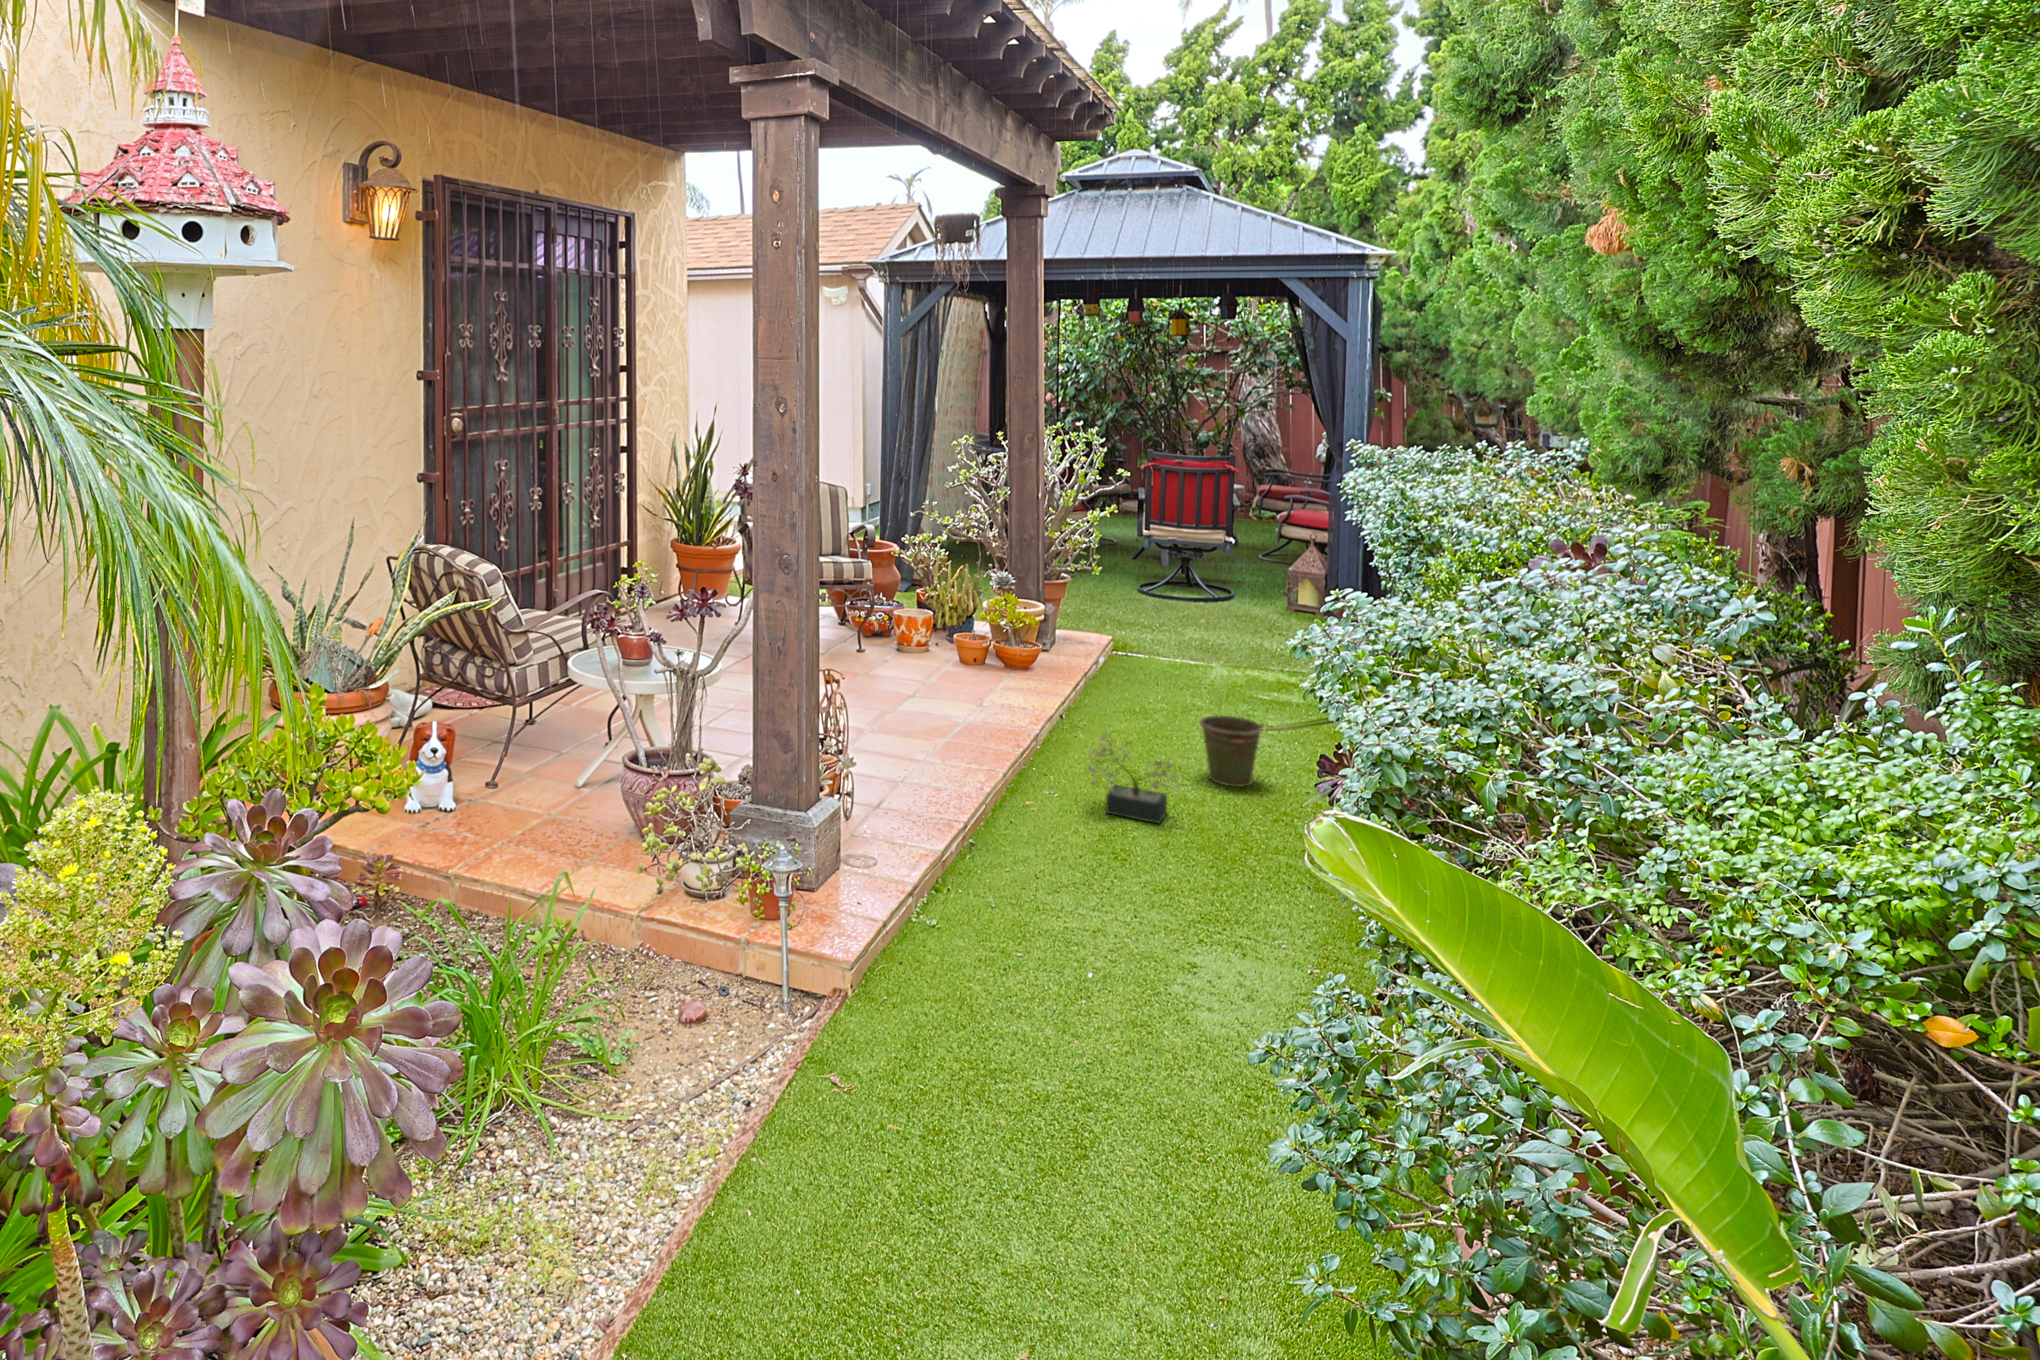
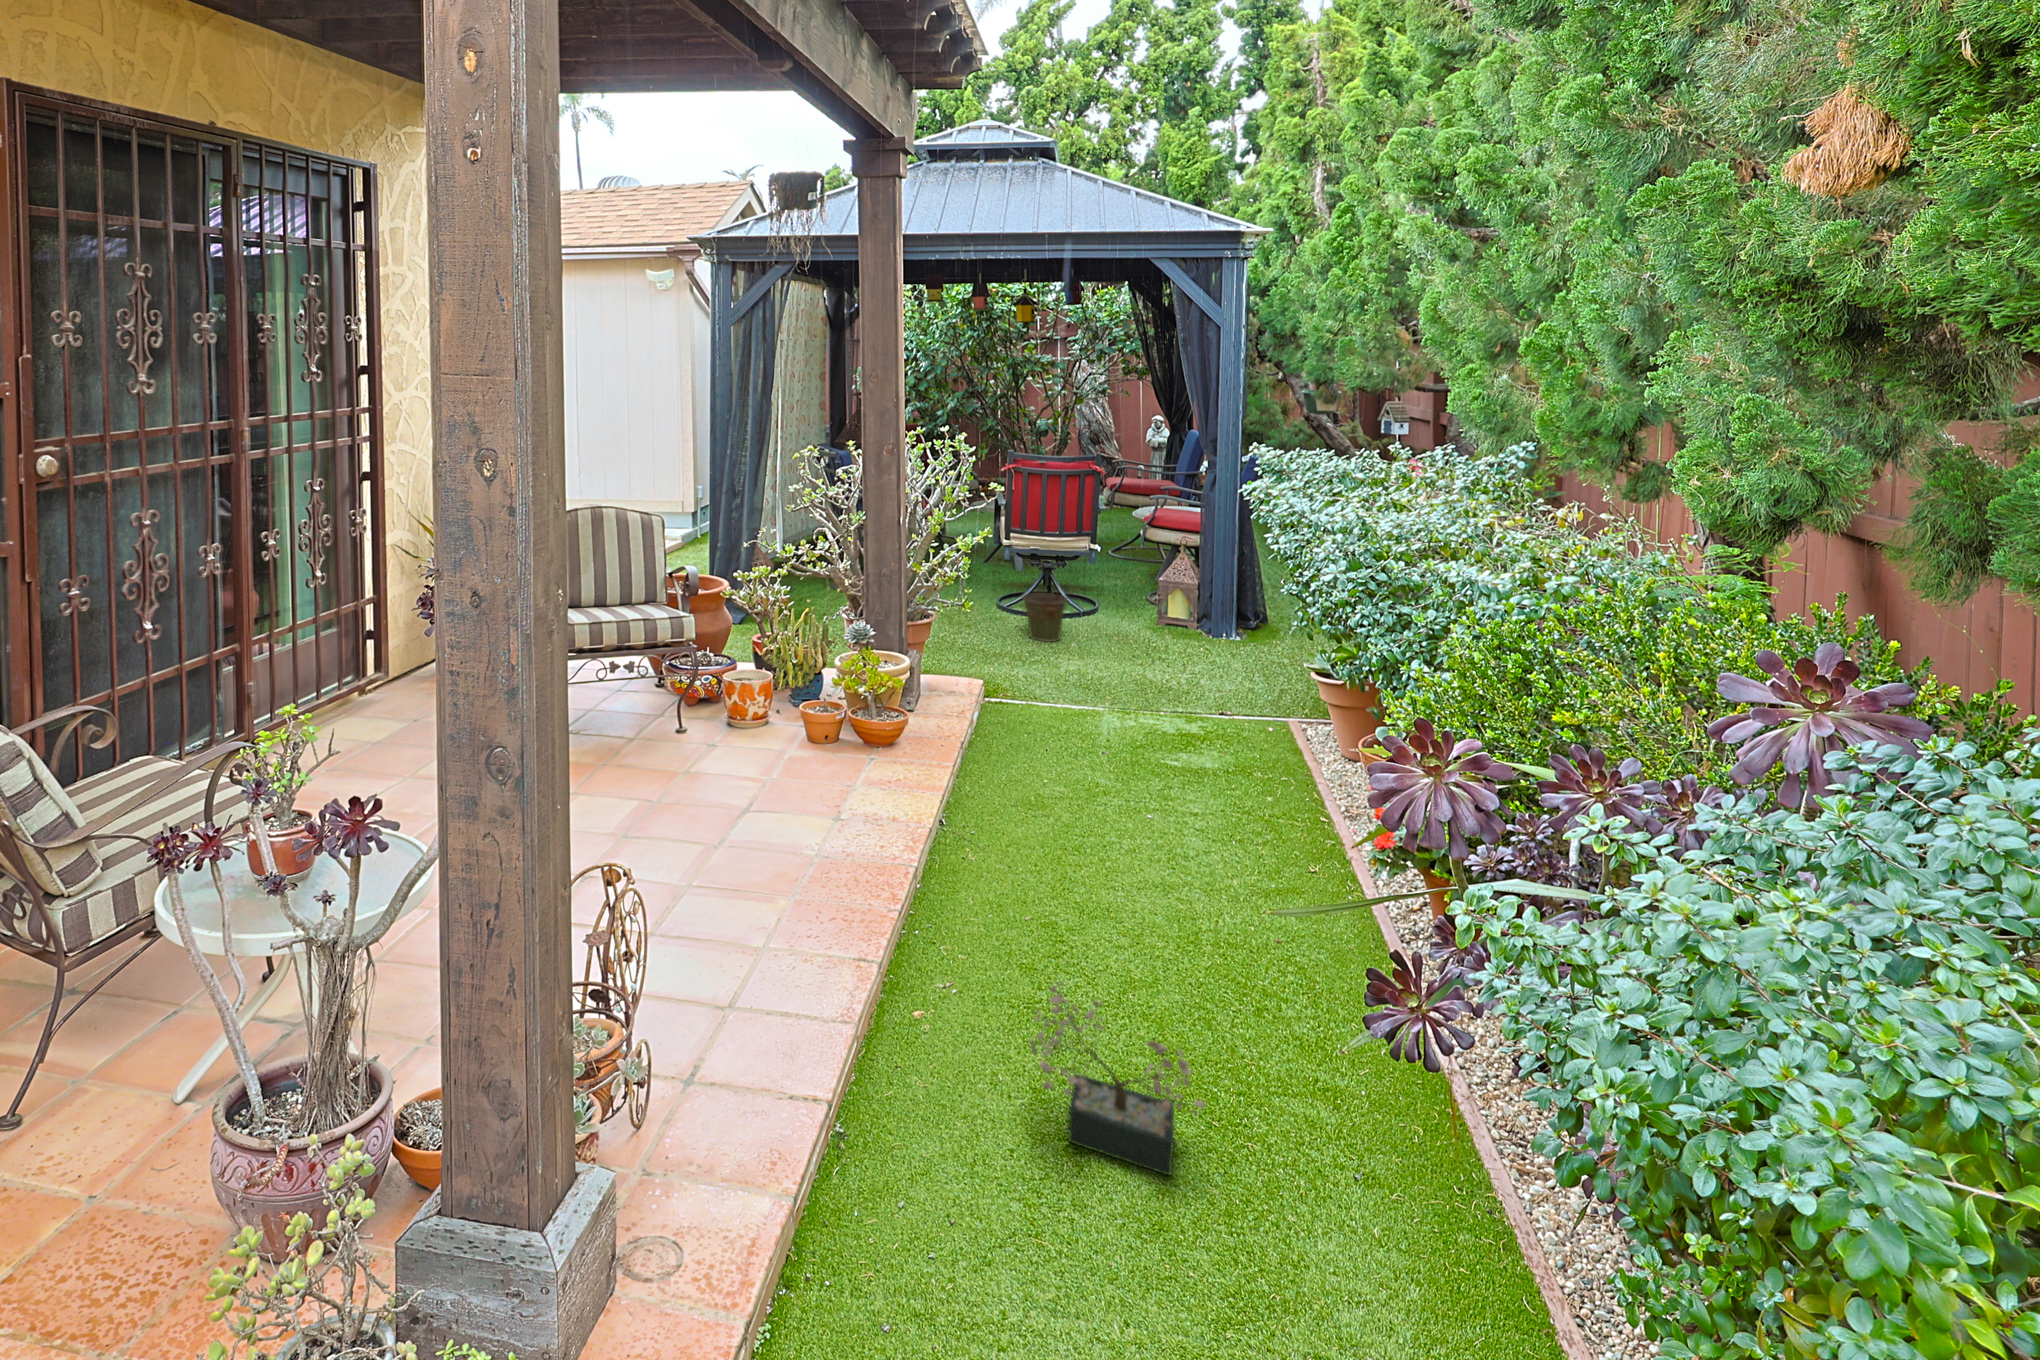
bucket: present [1199,716,1264,787] -> present [1023,593,1068,642]

